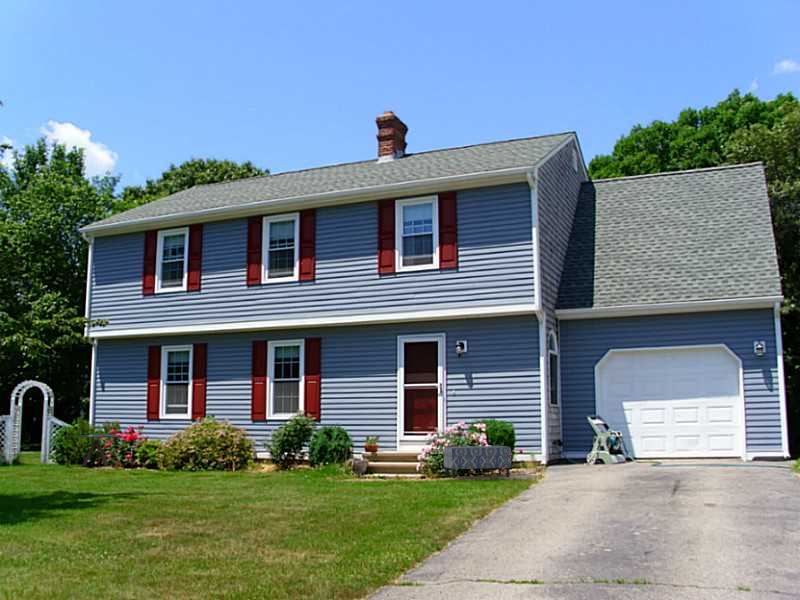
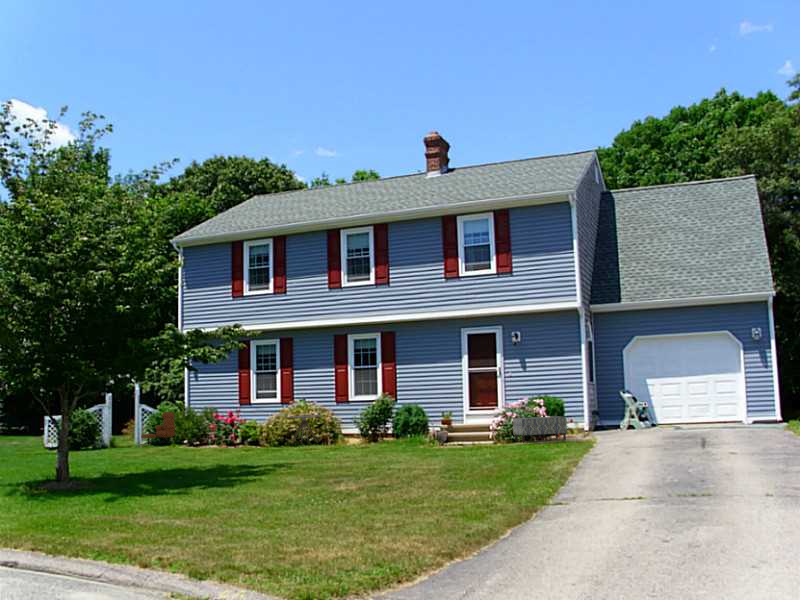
lounge chair: none [19,428,65,466] -> present [141,412,176,445]
round table: present [73,435,119,467] -> present [285,415,323,443]

